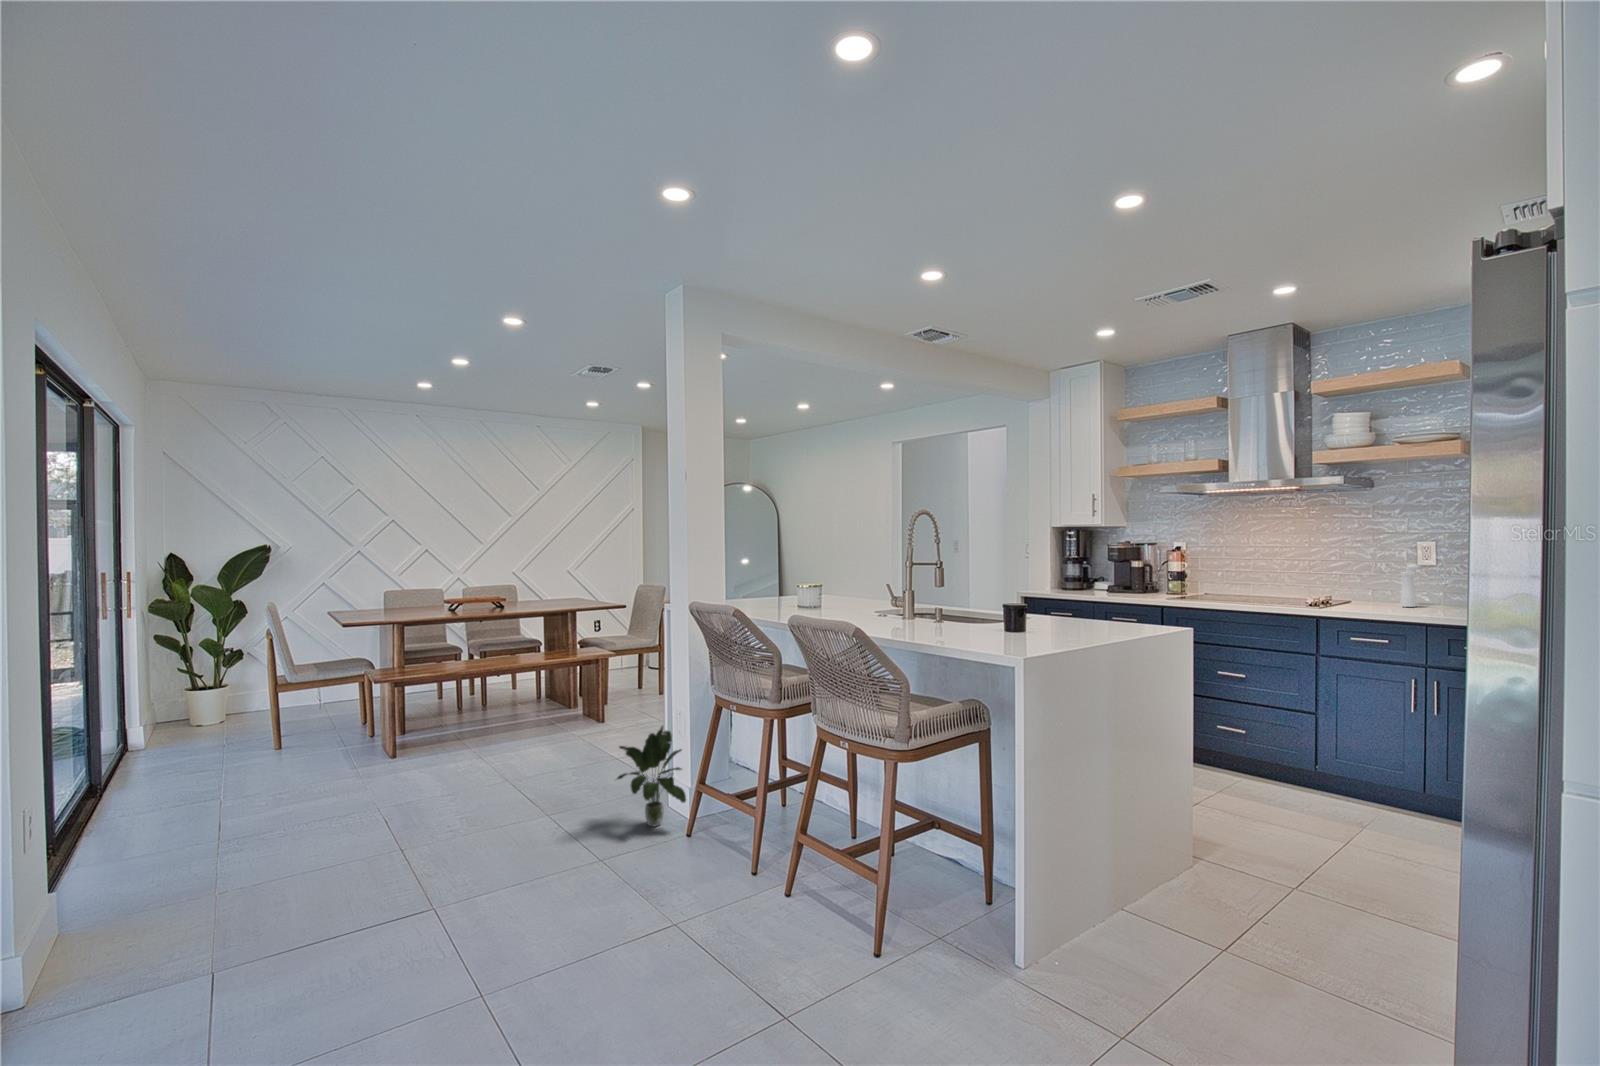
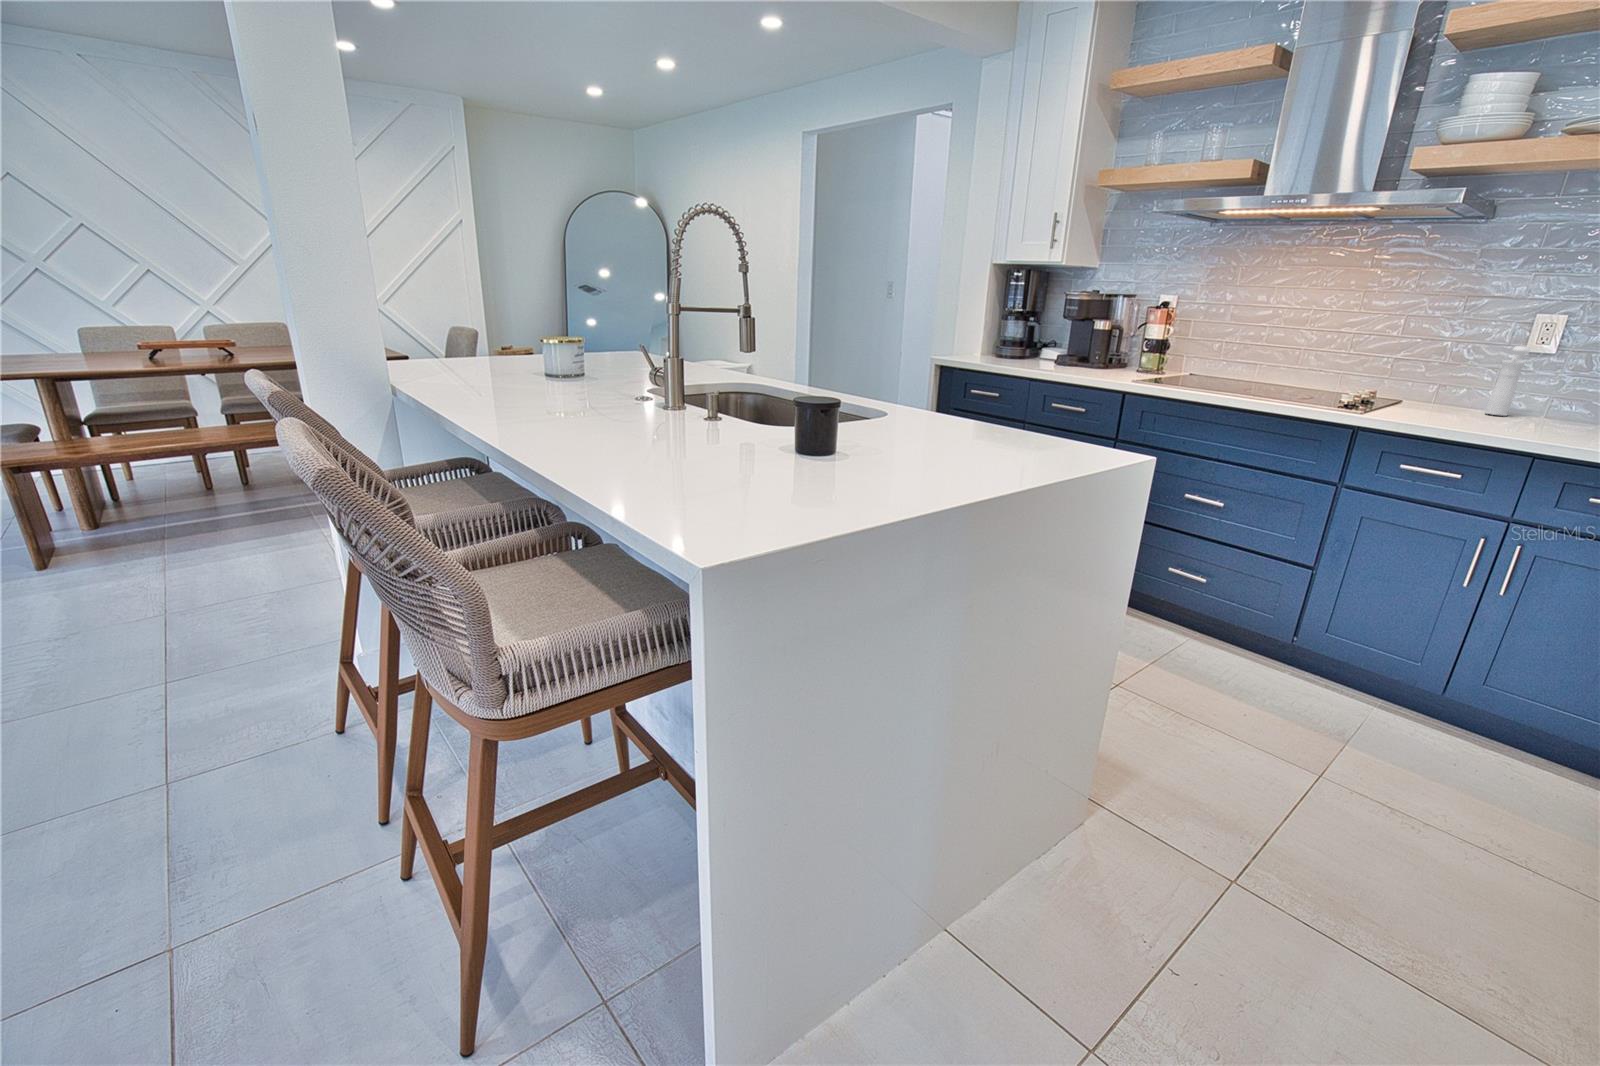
potted plant: present [617,726,686,826] -> none [169,576,311,725]

